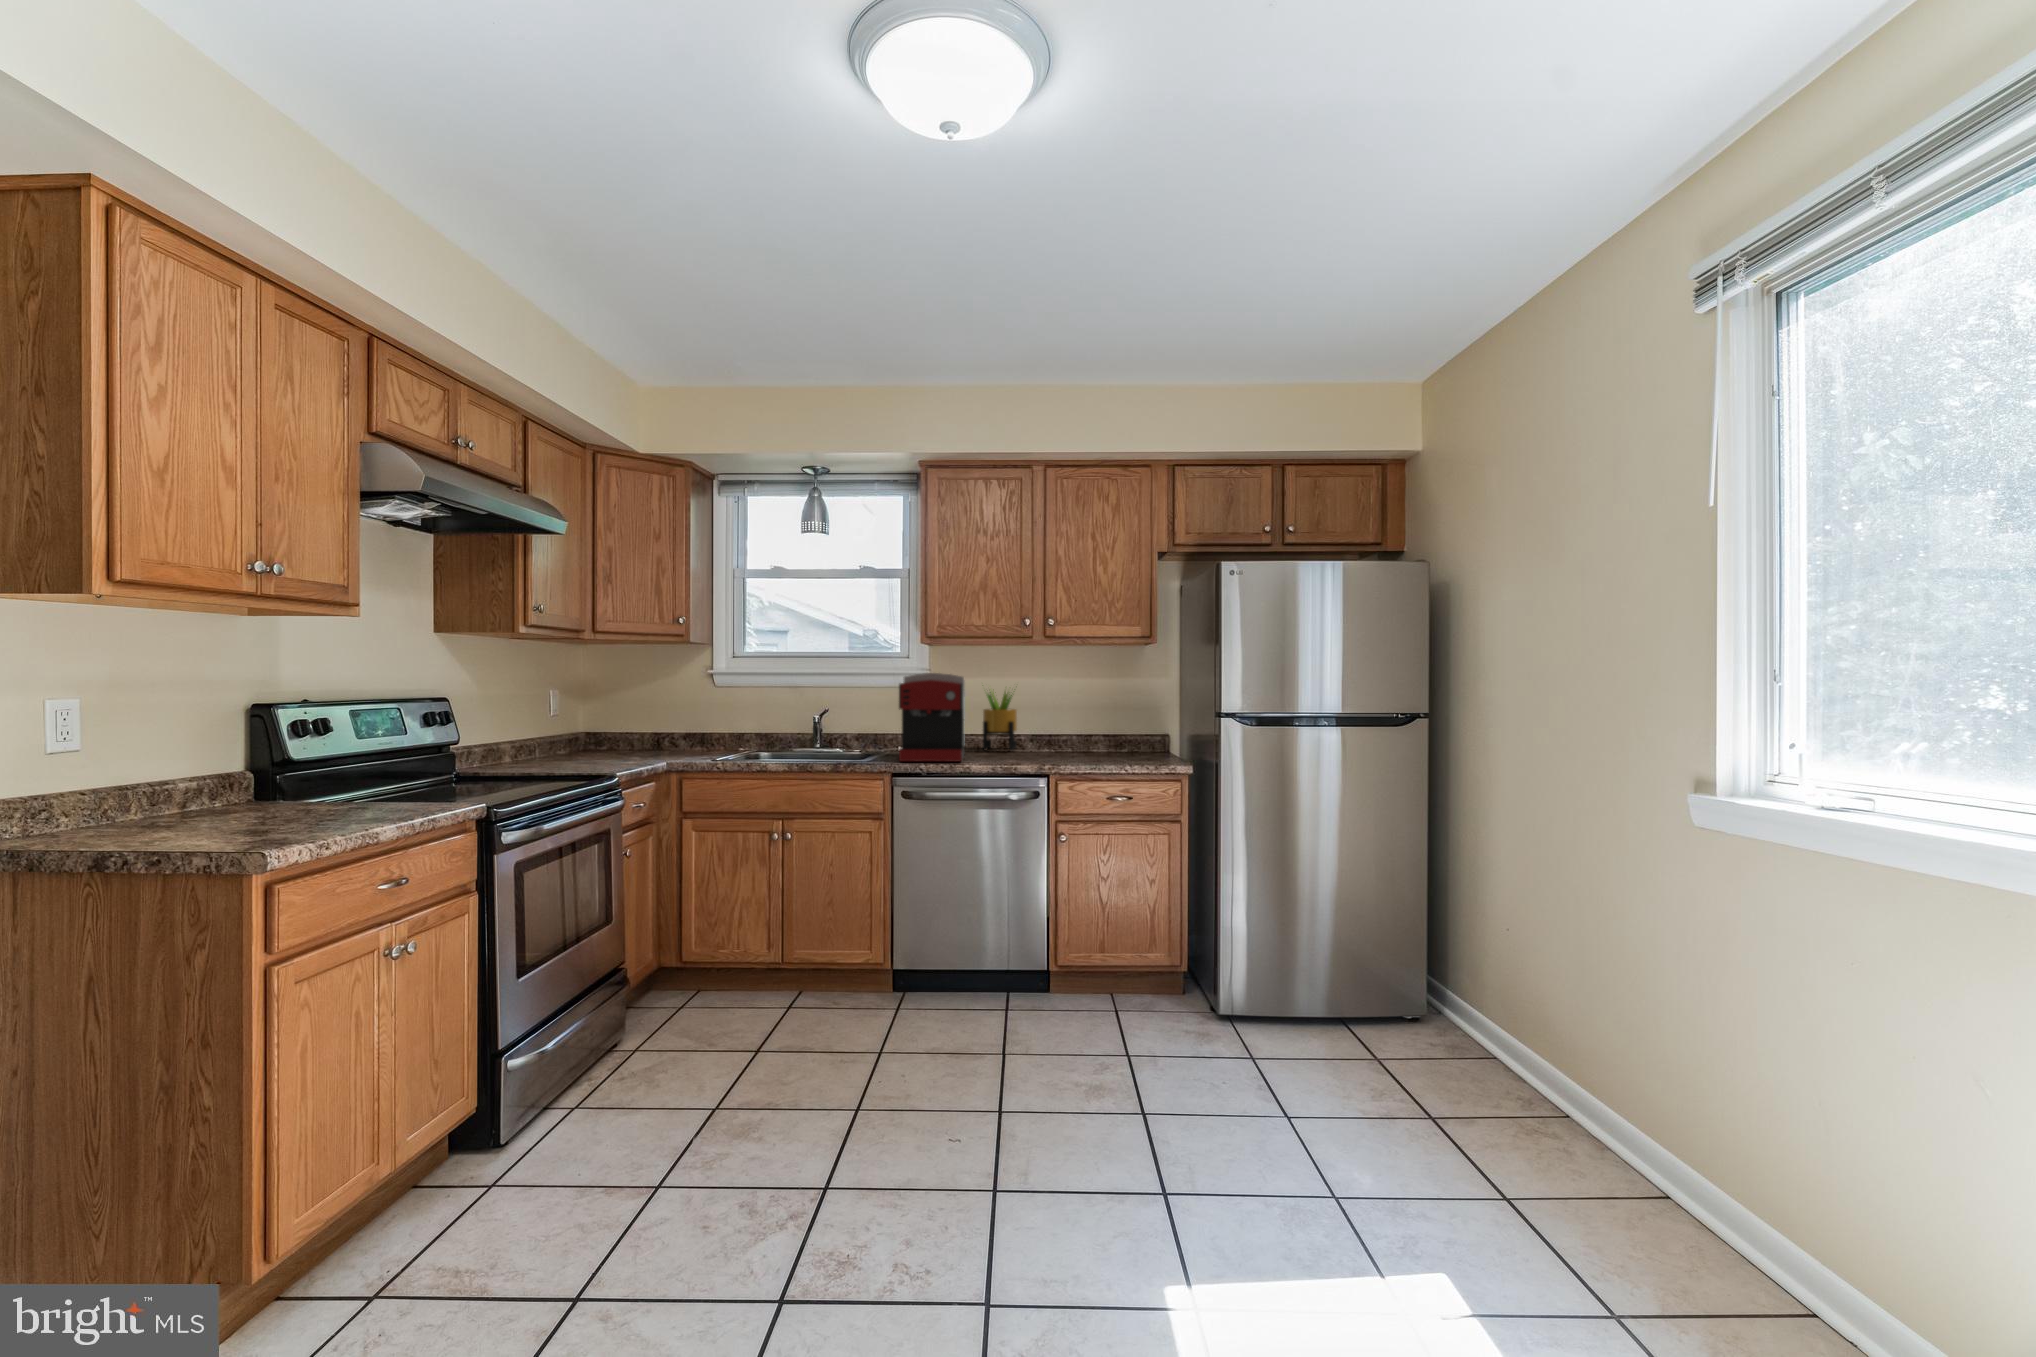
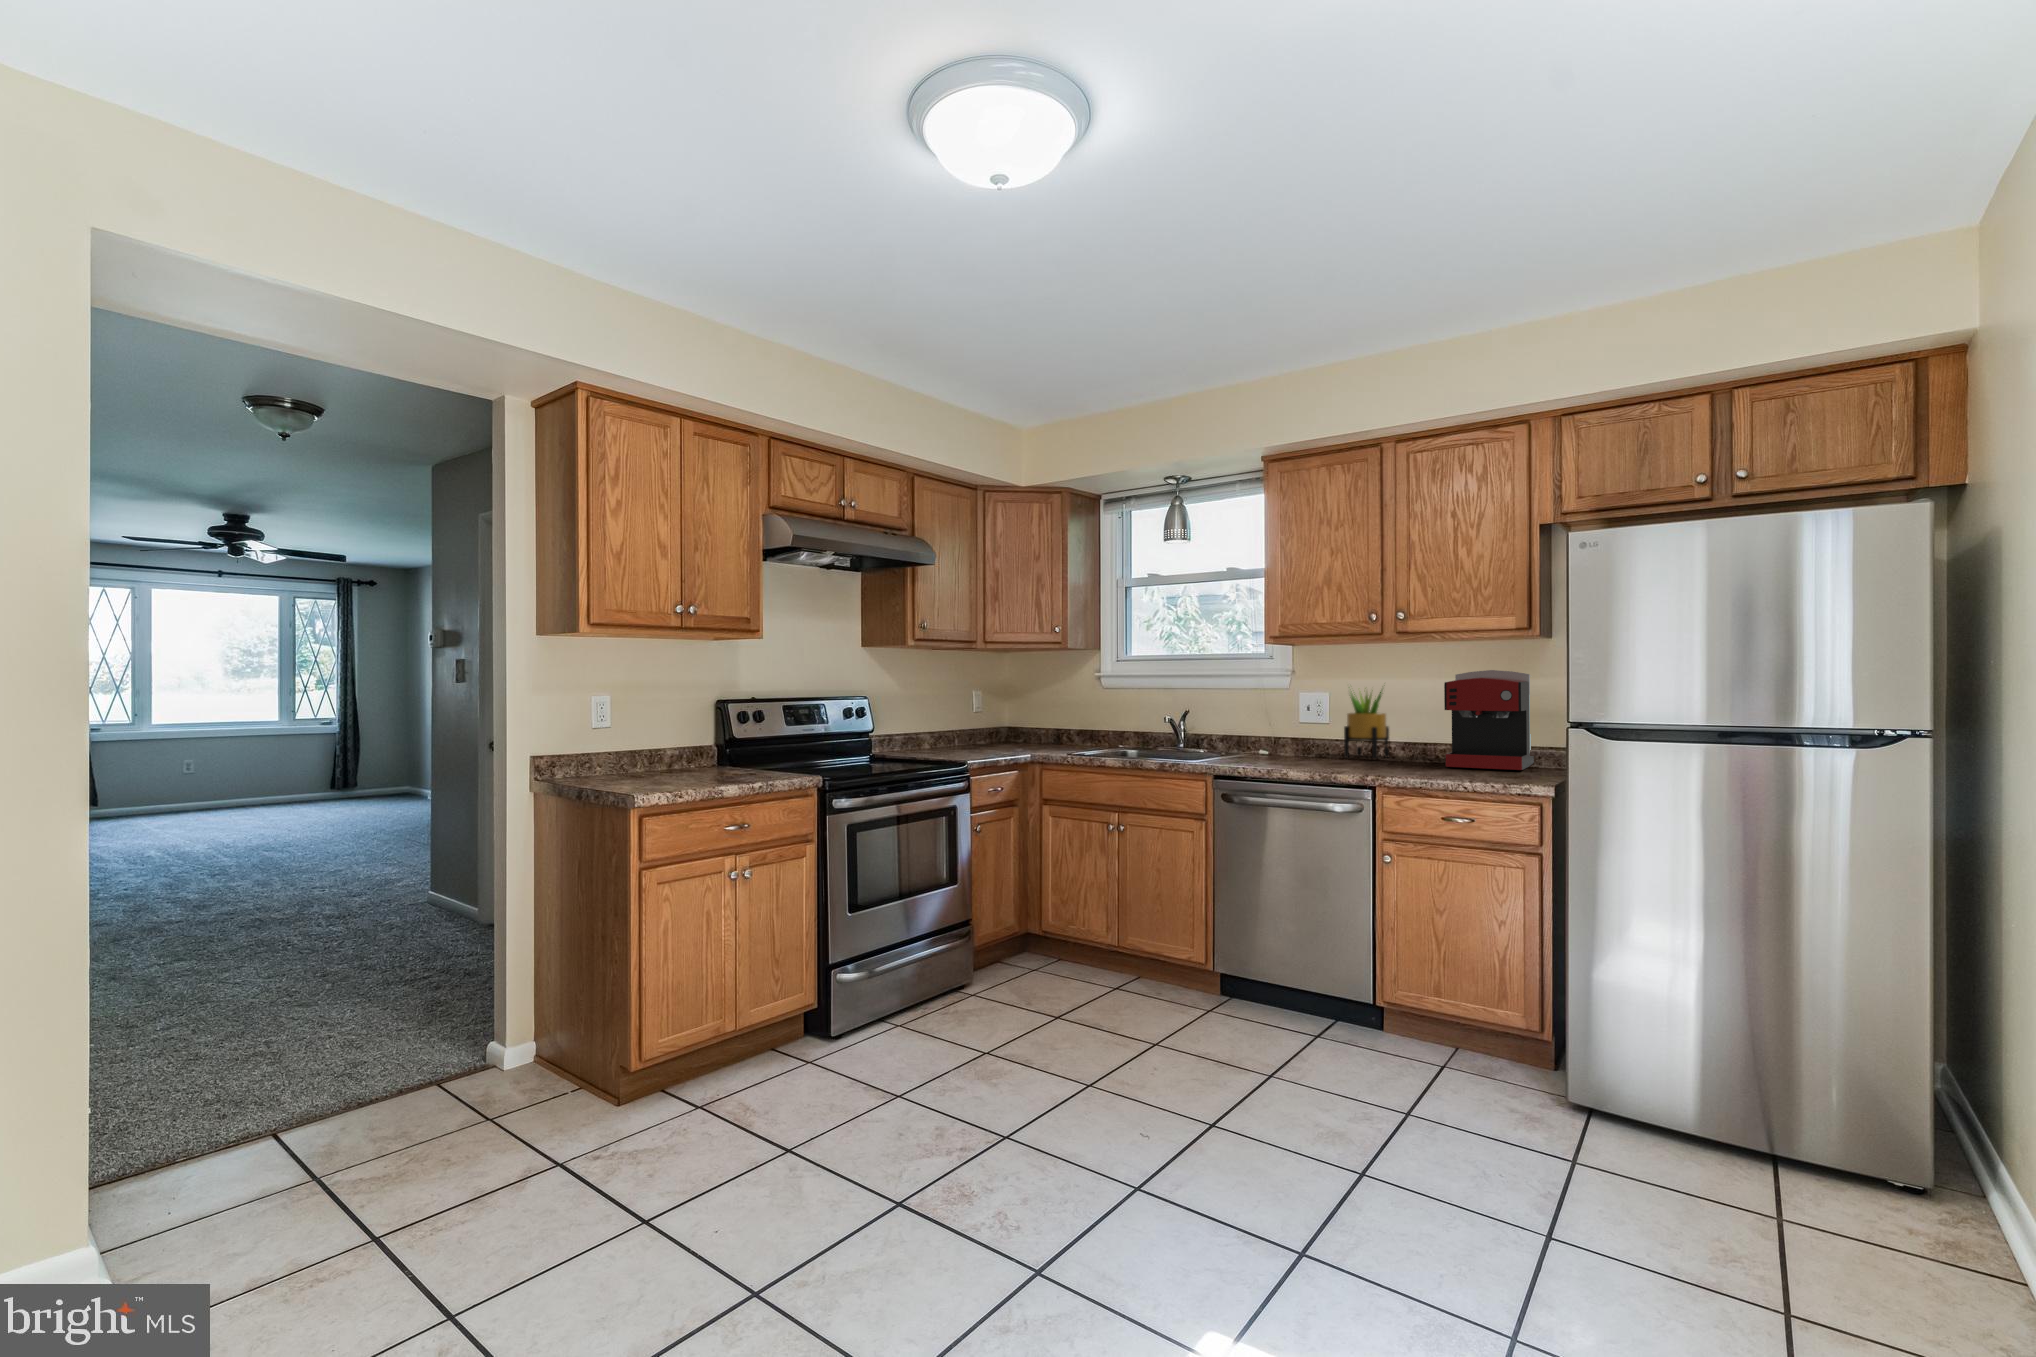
coffee maker: present [899,673,965,761] -> present [1444,670,1534,770]

